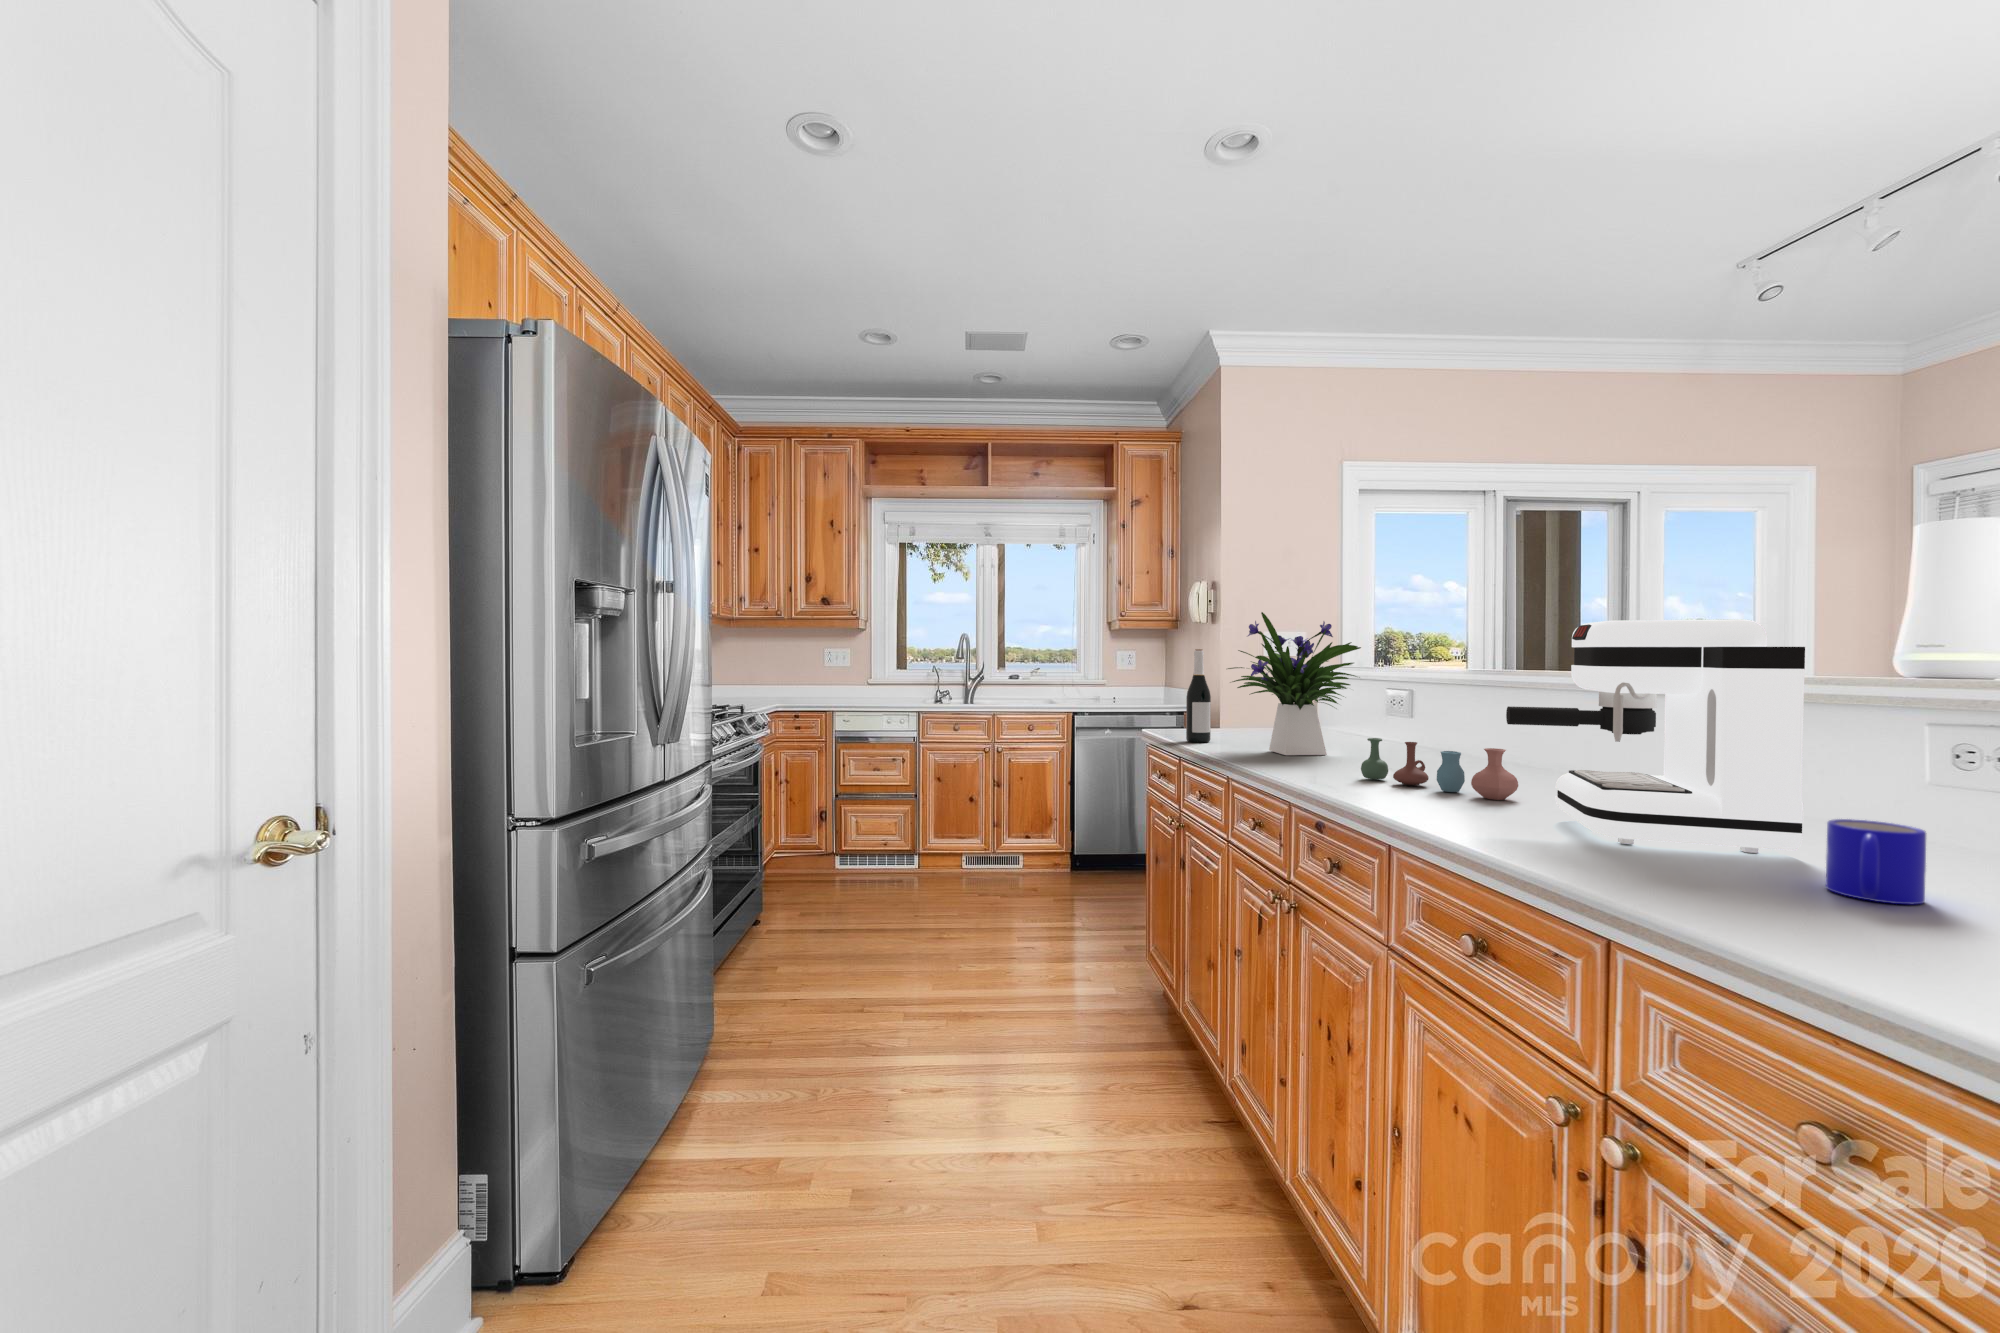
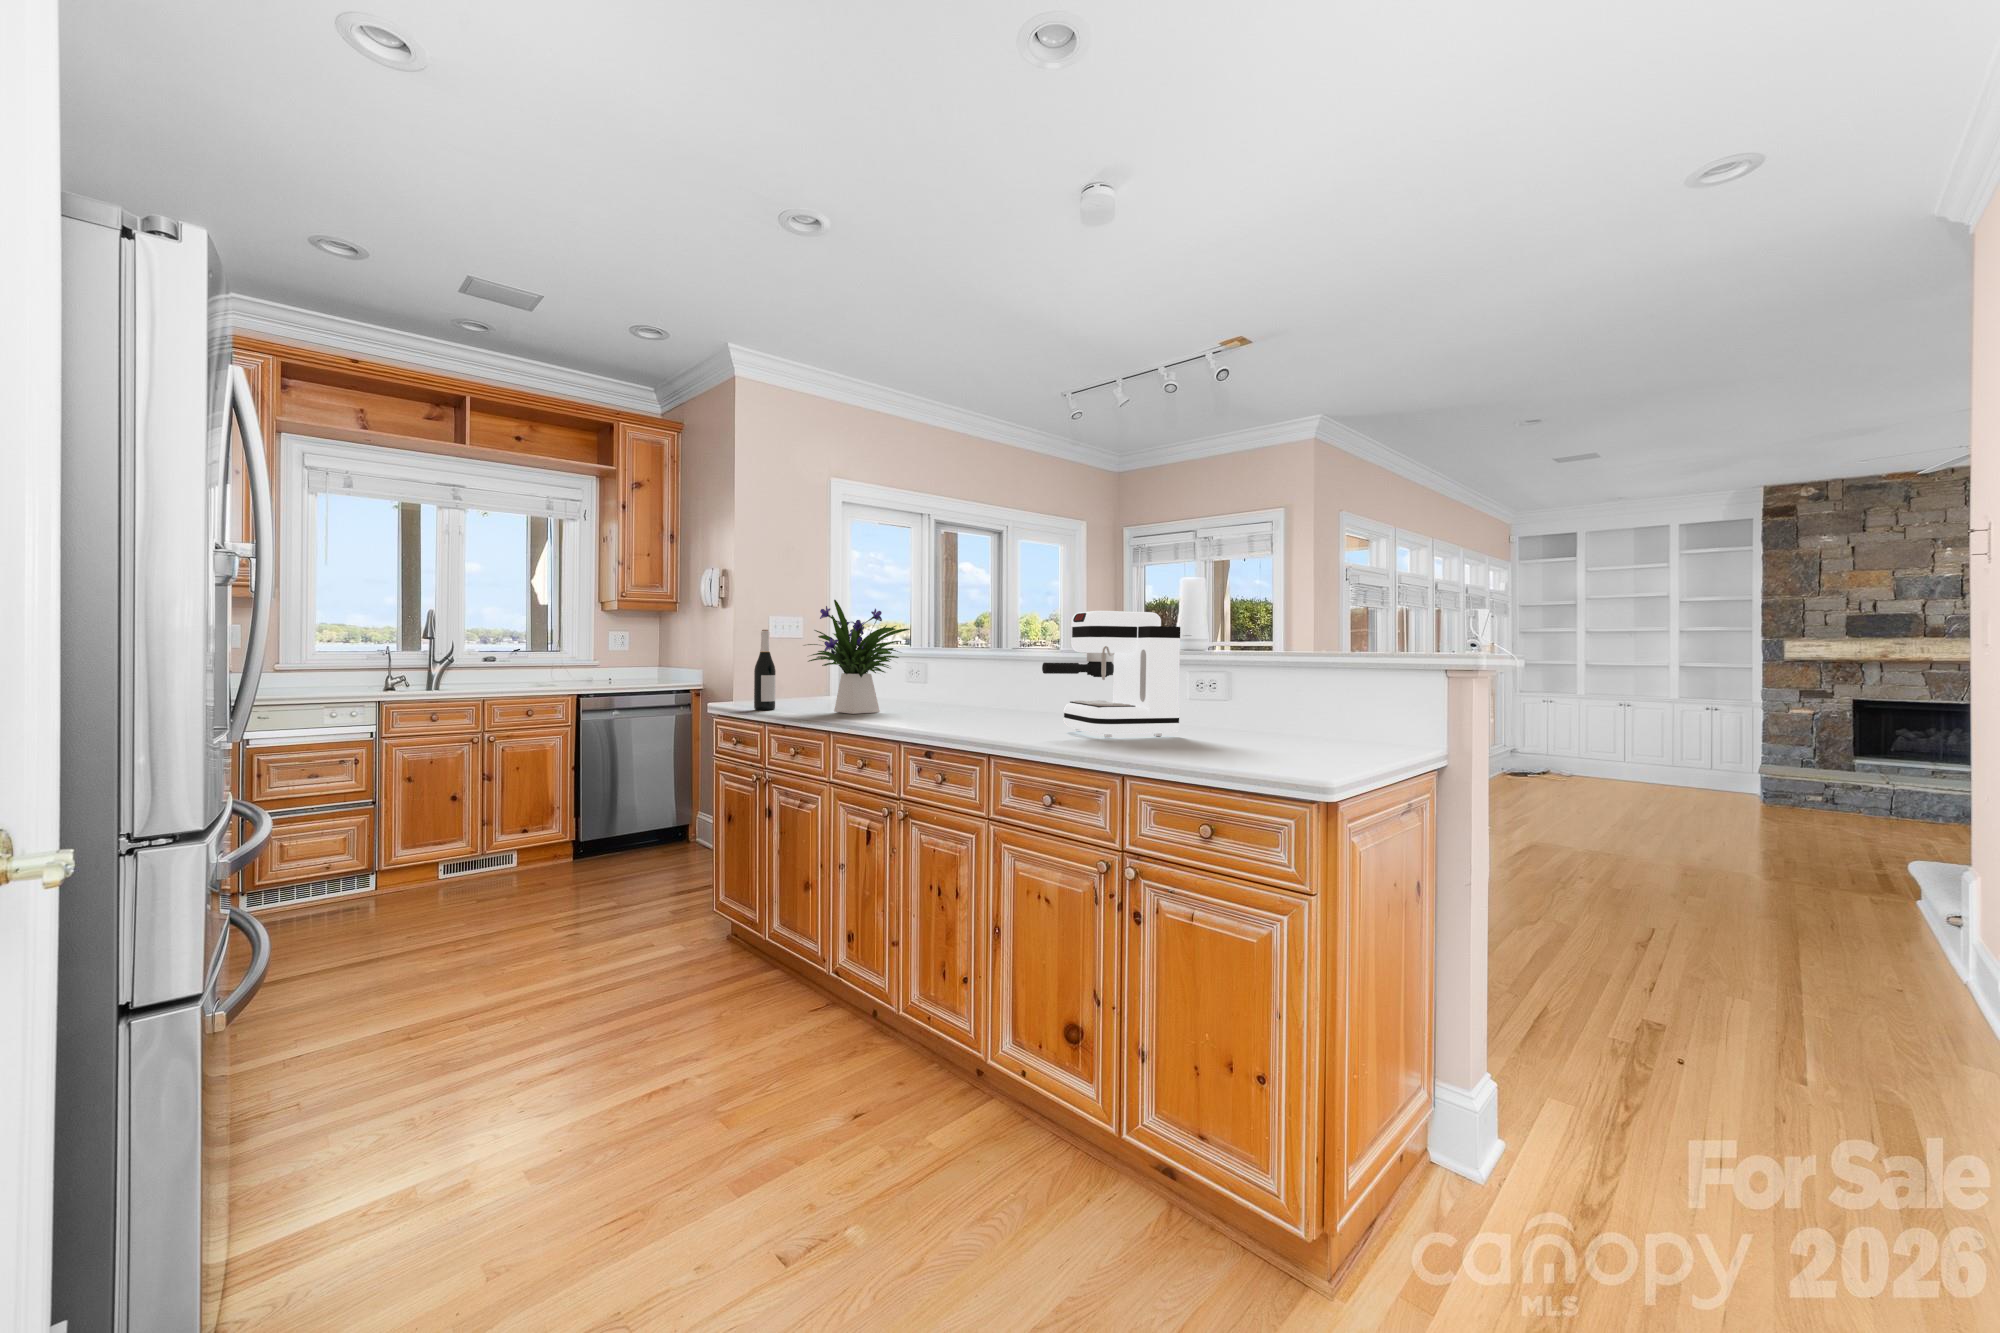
vase: present [1361,738,1518,800] -> none [929,693,1033,726]
mug: present [1826,819,1926,904] -> none [1198,710,1232,746]

